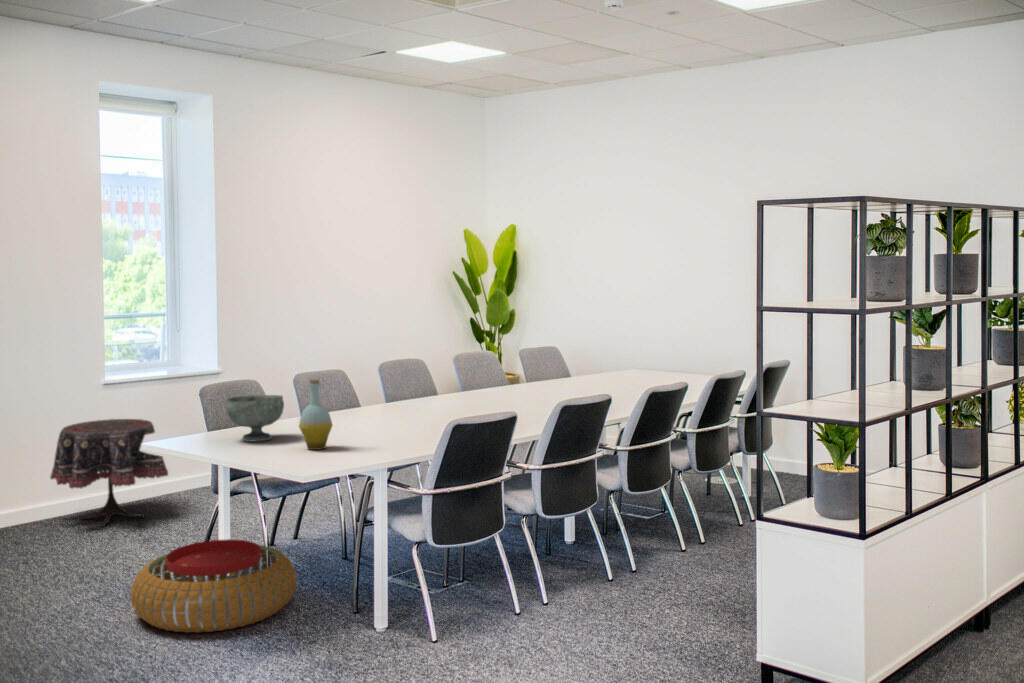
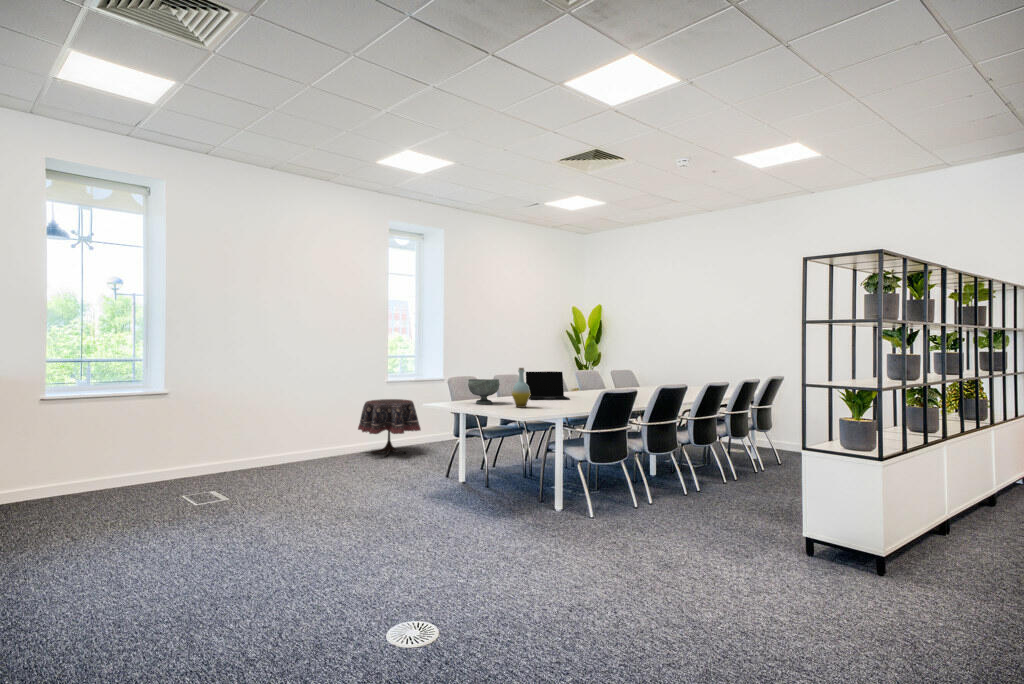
laptop: none [343,370,418,425] -> present [526,372,570,400]
pouf: present [131,539,296,633] -> none [415,460,505,509]

